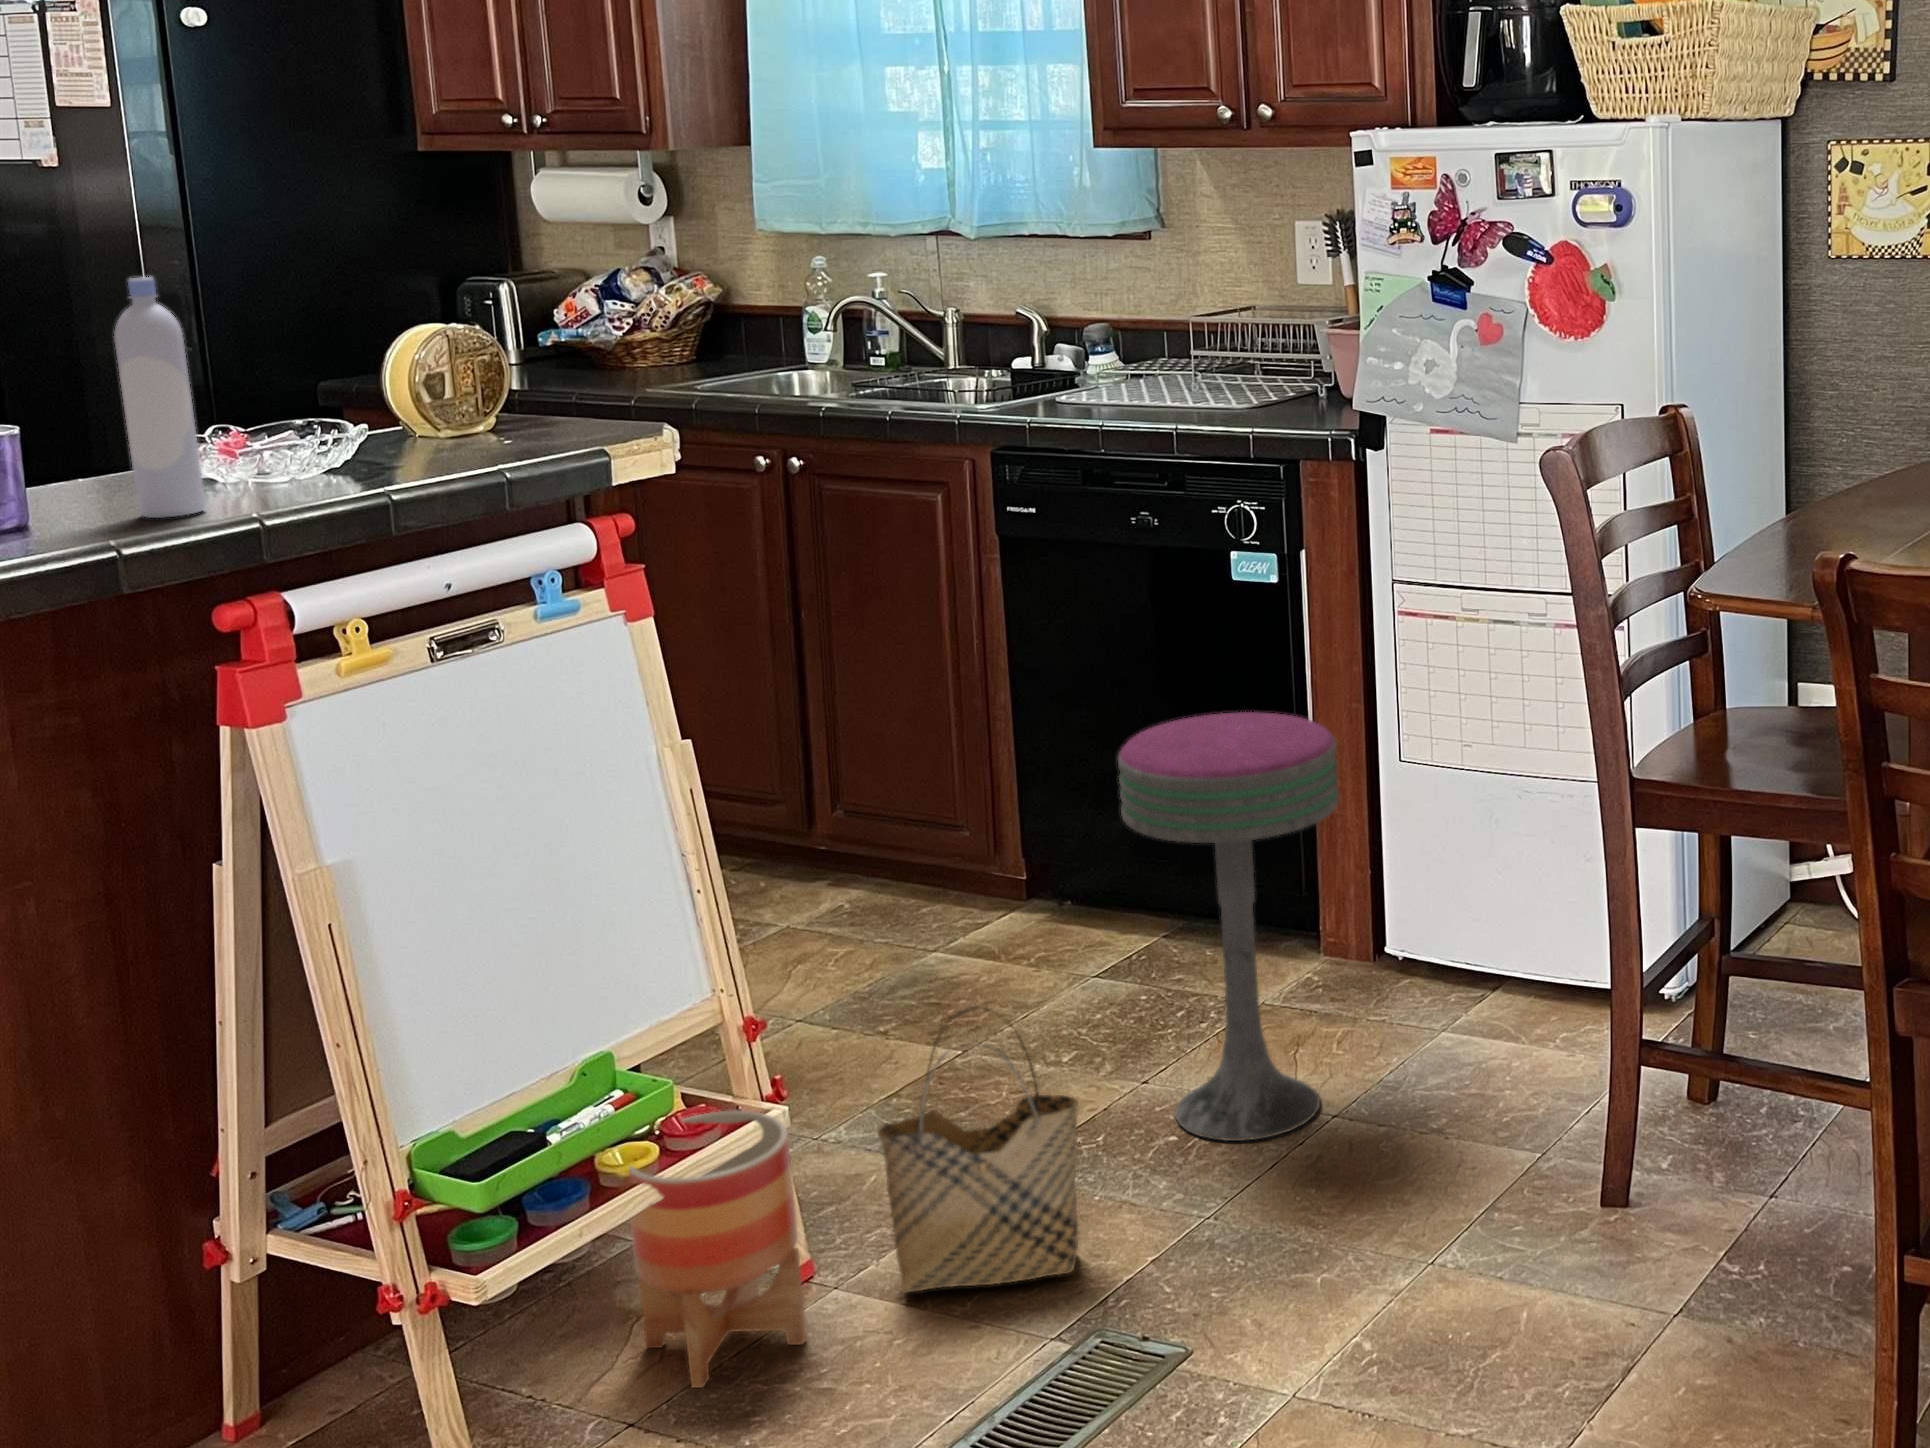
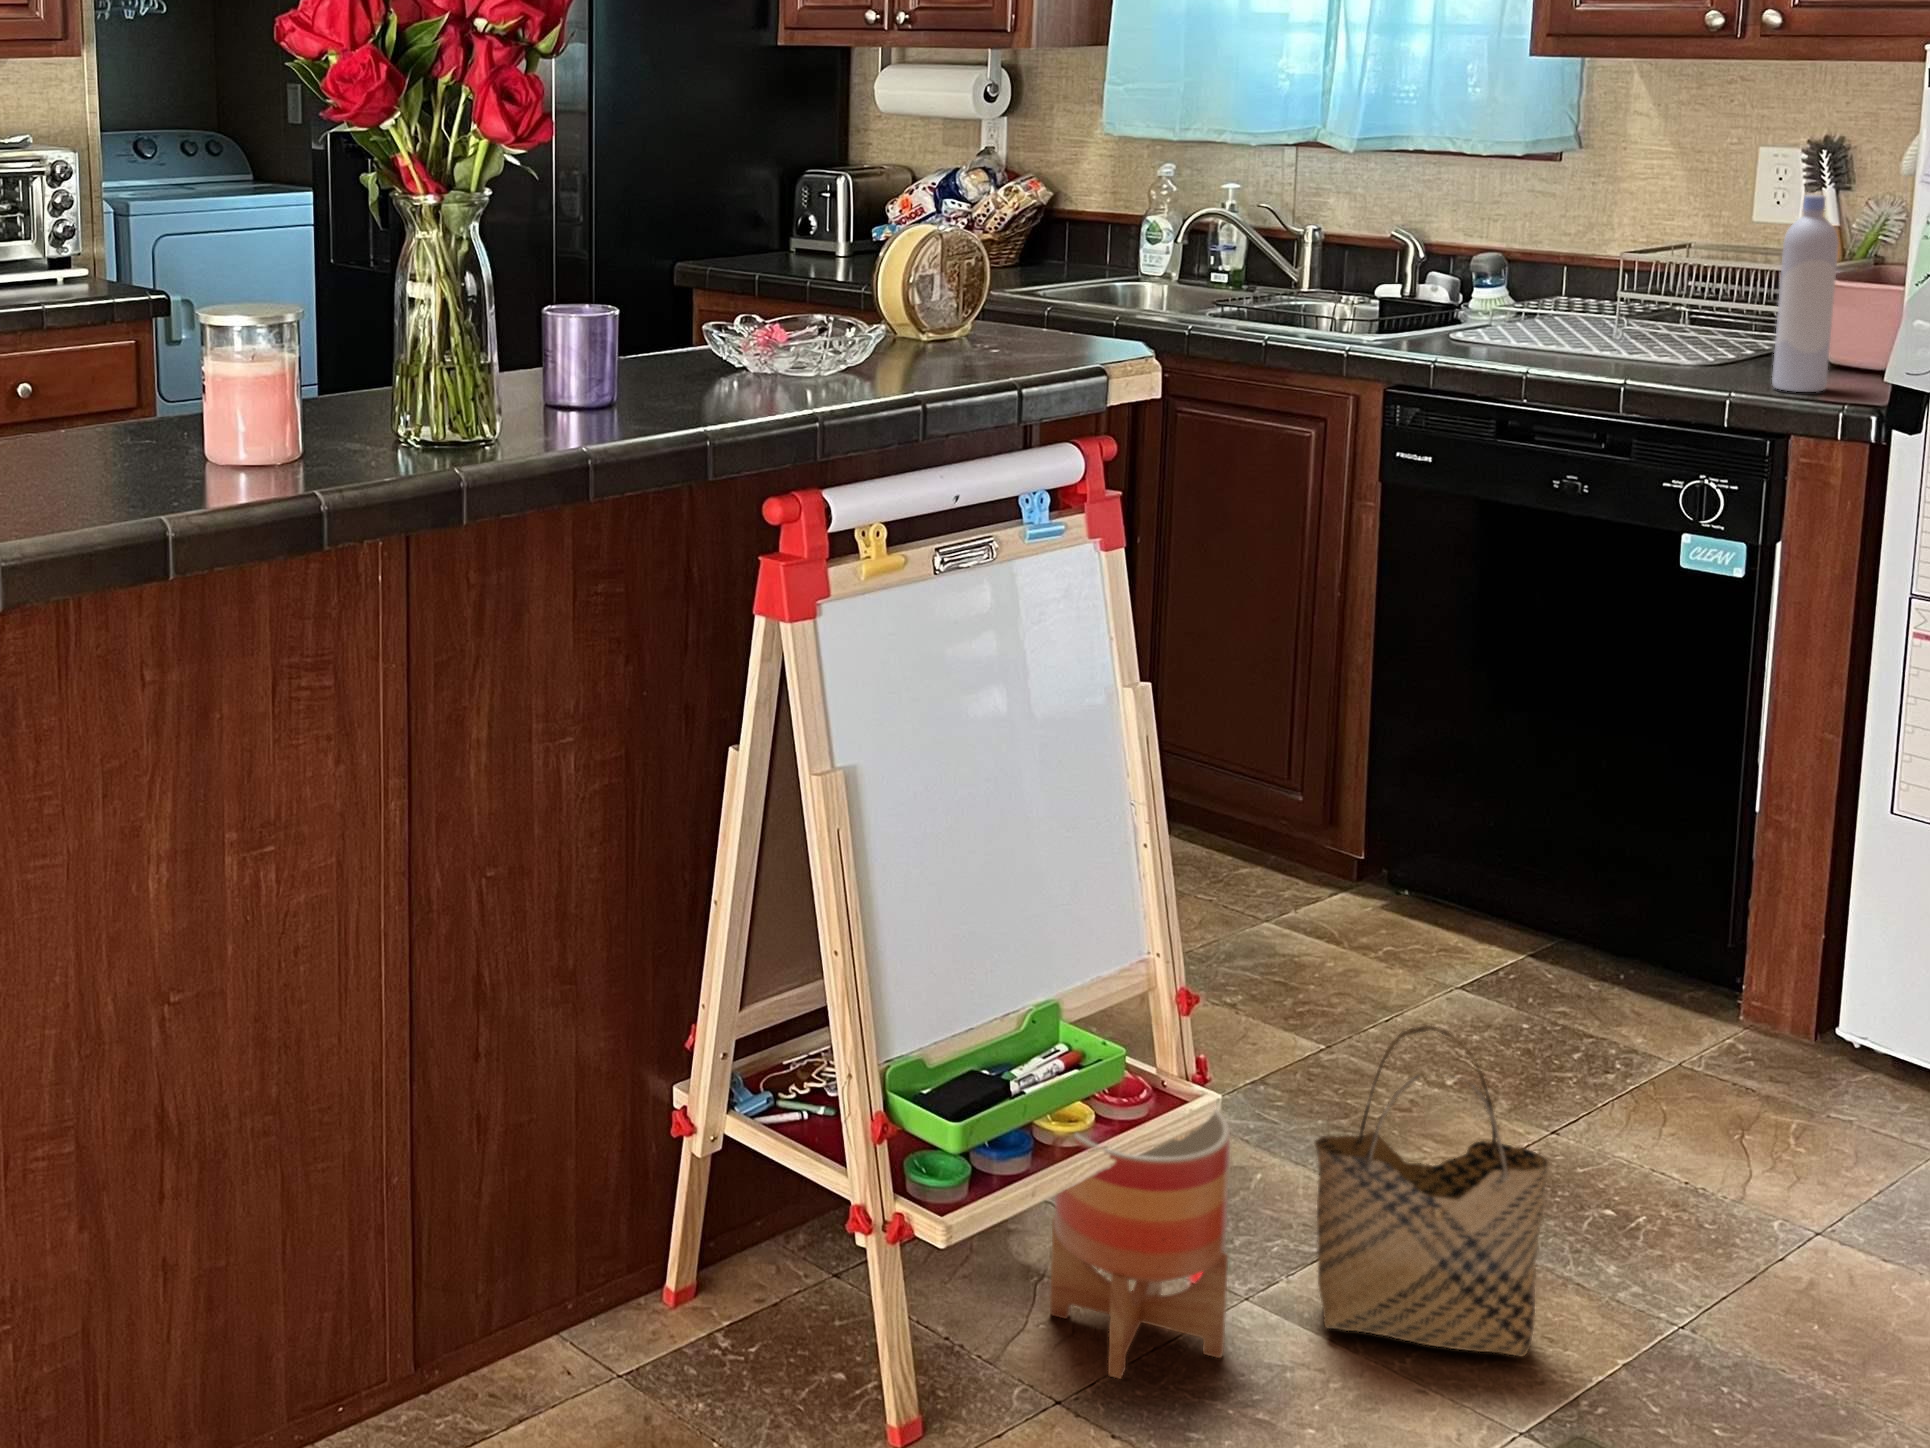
bottle: present [114,277,206,518] -> present [1772,195,1839,392]
bar stool: present [1118,712,1339,1141] -> none [1588,728,1880,1243]

